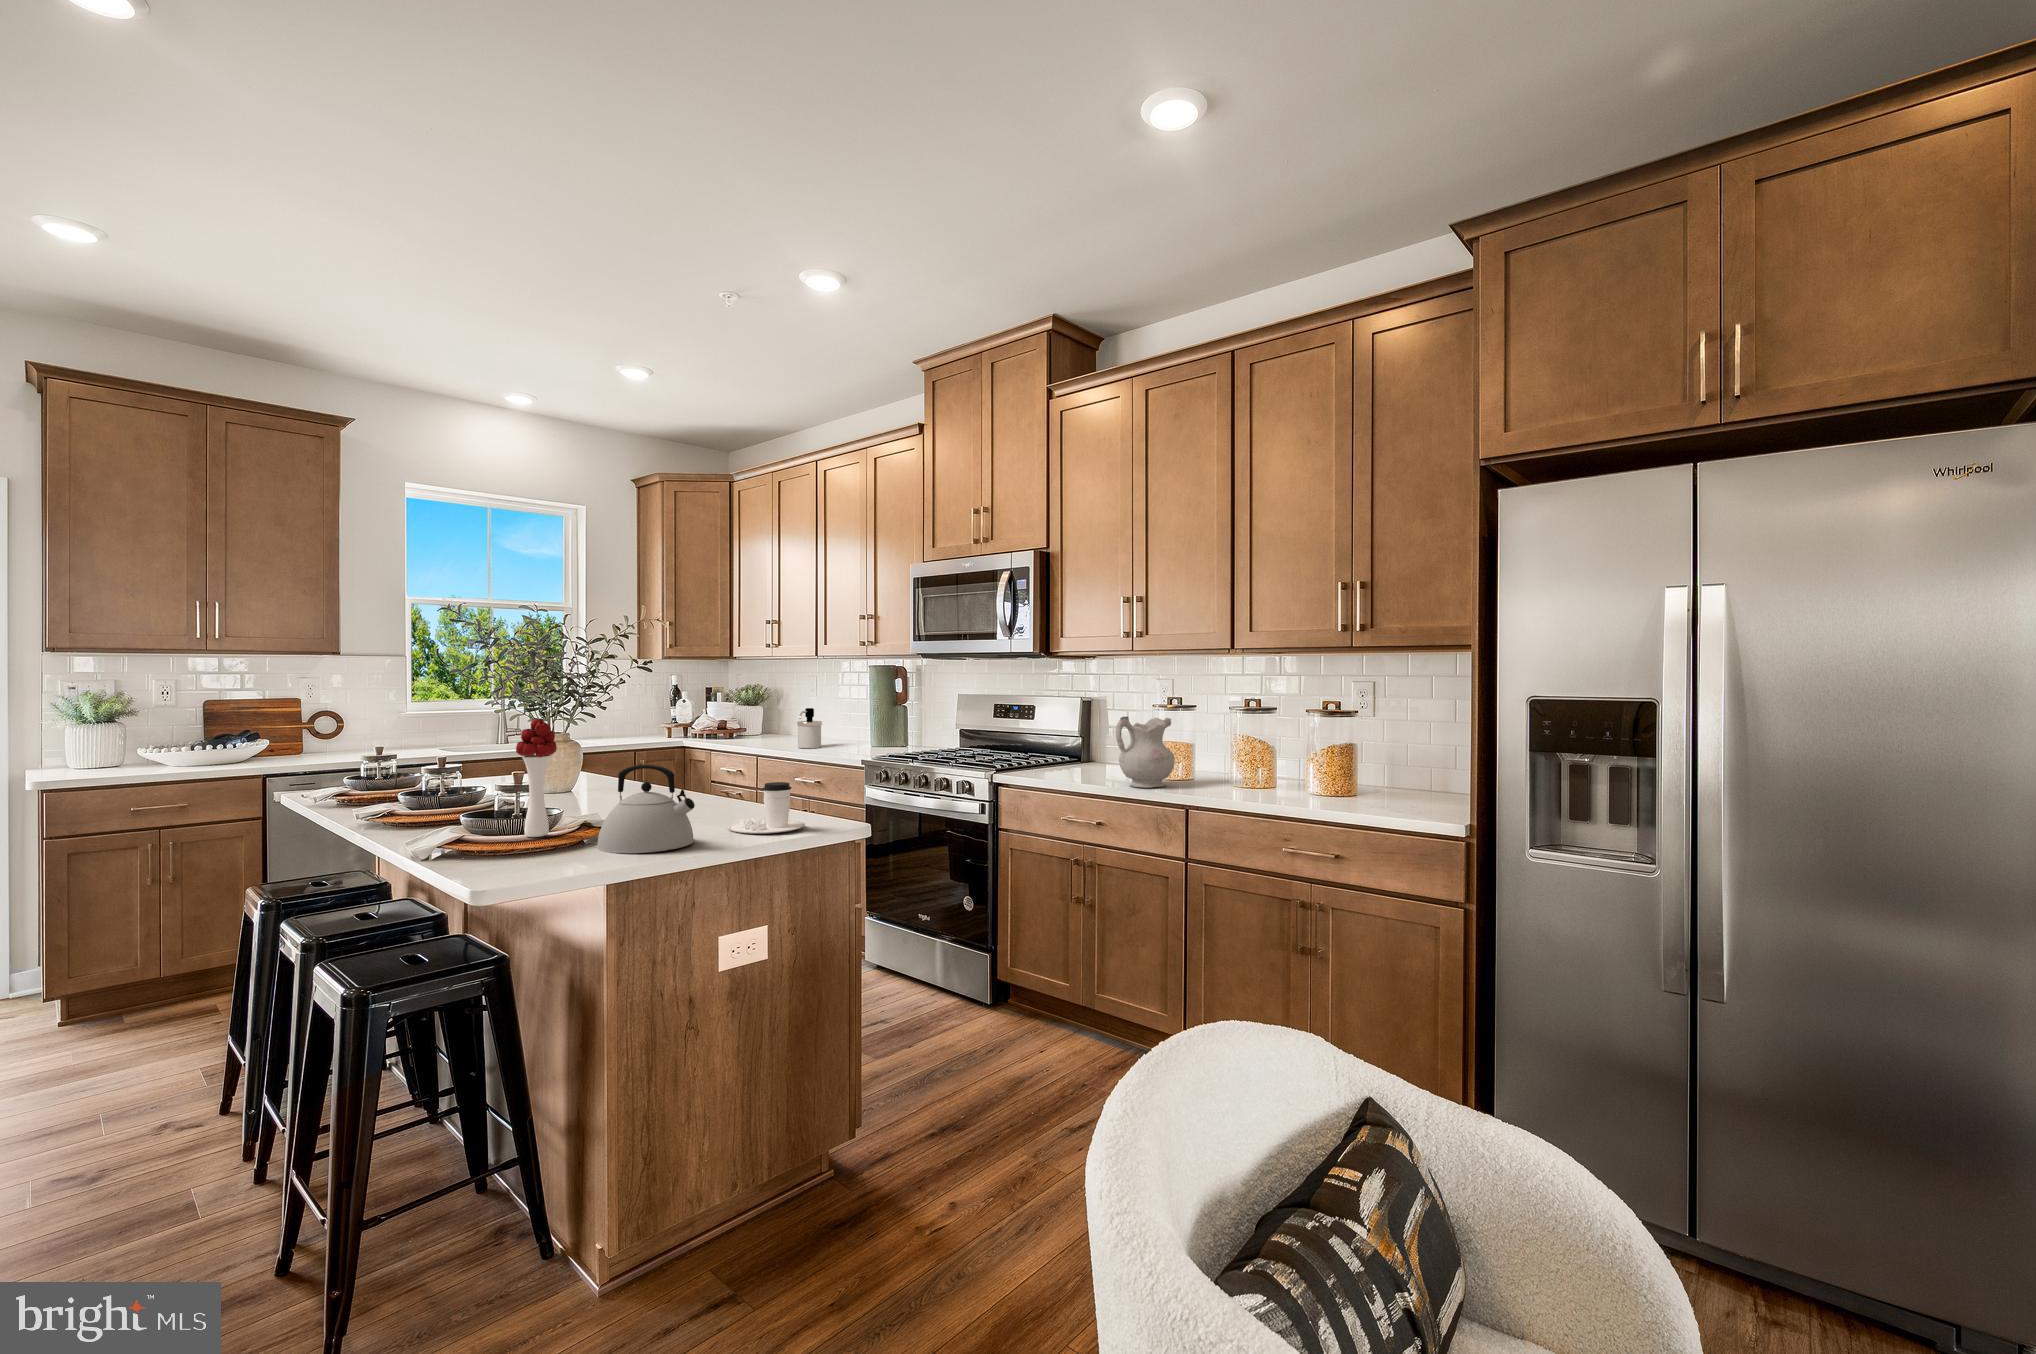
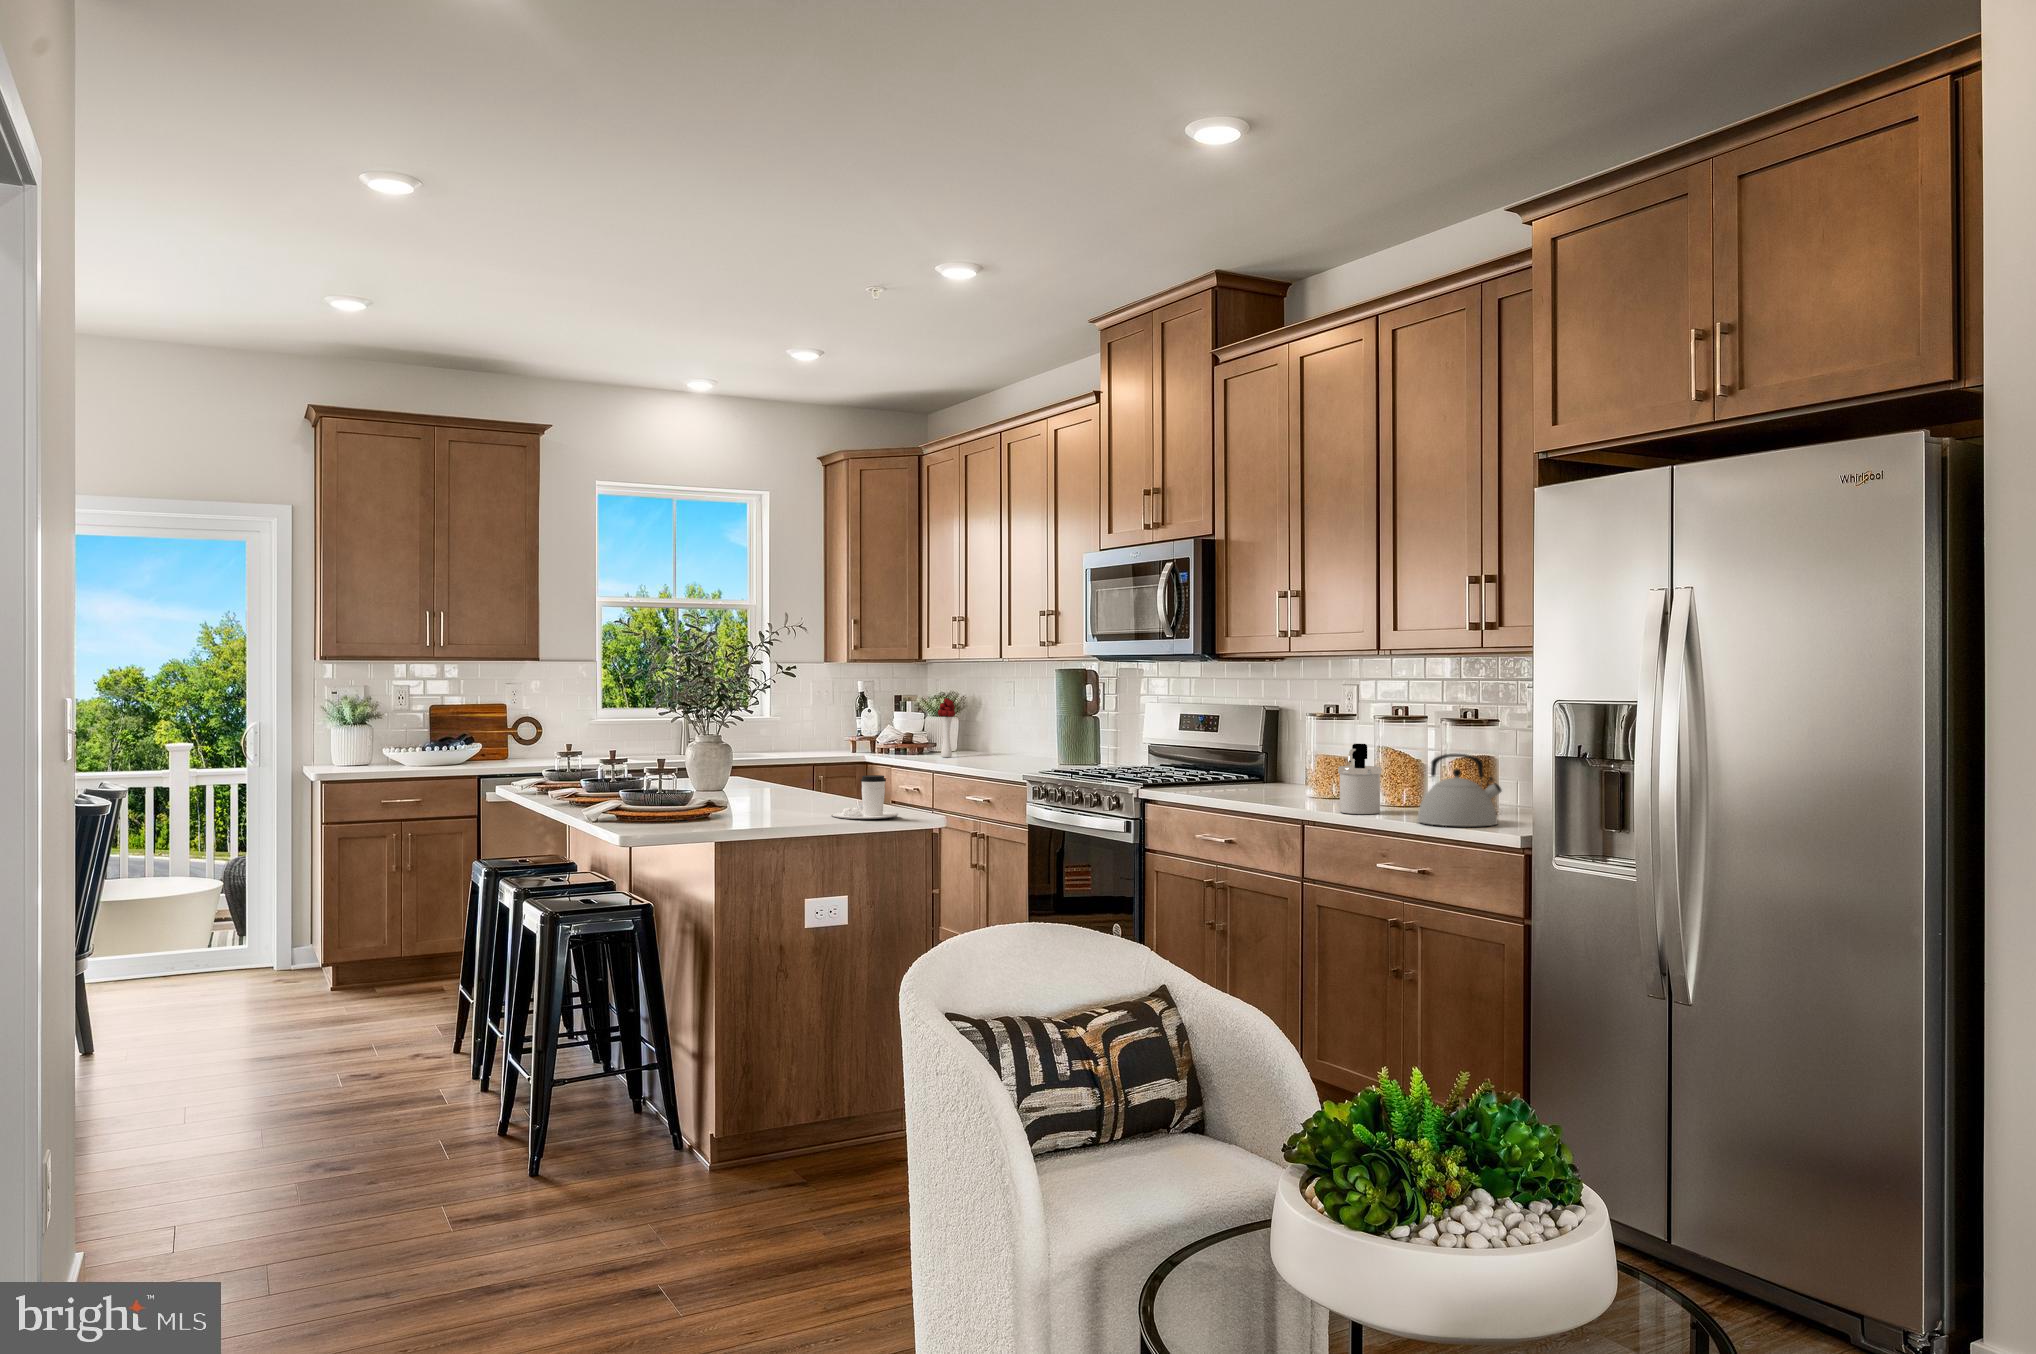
soap dispenser: present [797,708,822,748] -> present [1338,744,1381,814]
ceramic pitcher: present [1115,716,1174,788] -> none [1248,723,1318,802]
flower bouquet: present [516,719,557,837] -> present [938,698,955,757]
kettle: present [597,765,695,853] -> present [1417,754,1502,826]

